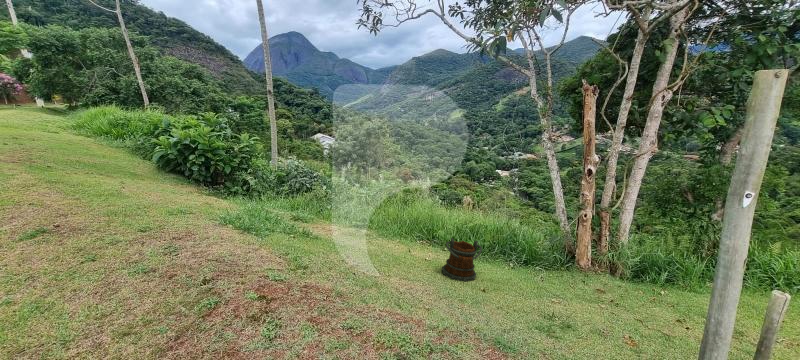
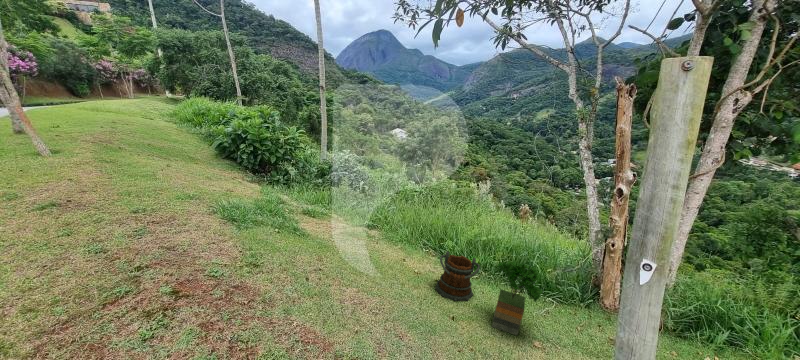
potted tree: none [502,236,547,300] -> present [492,261,543,336]

